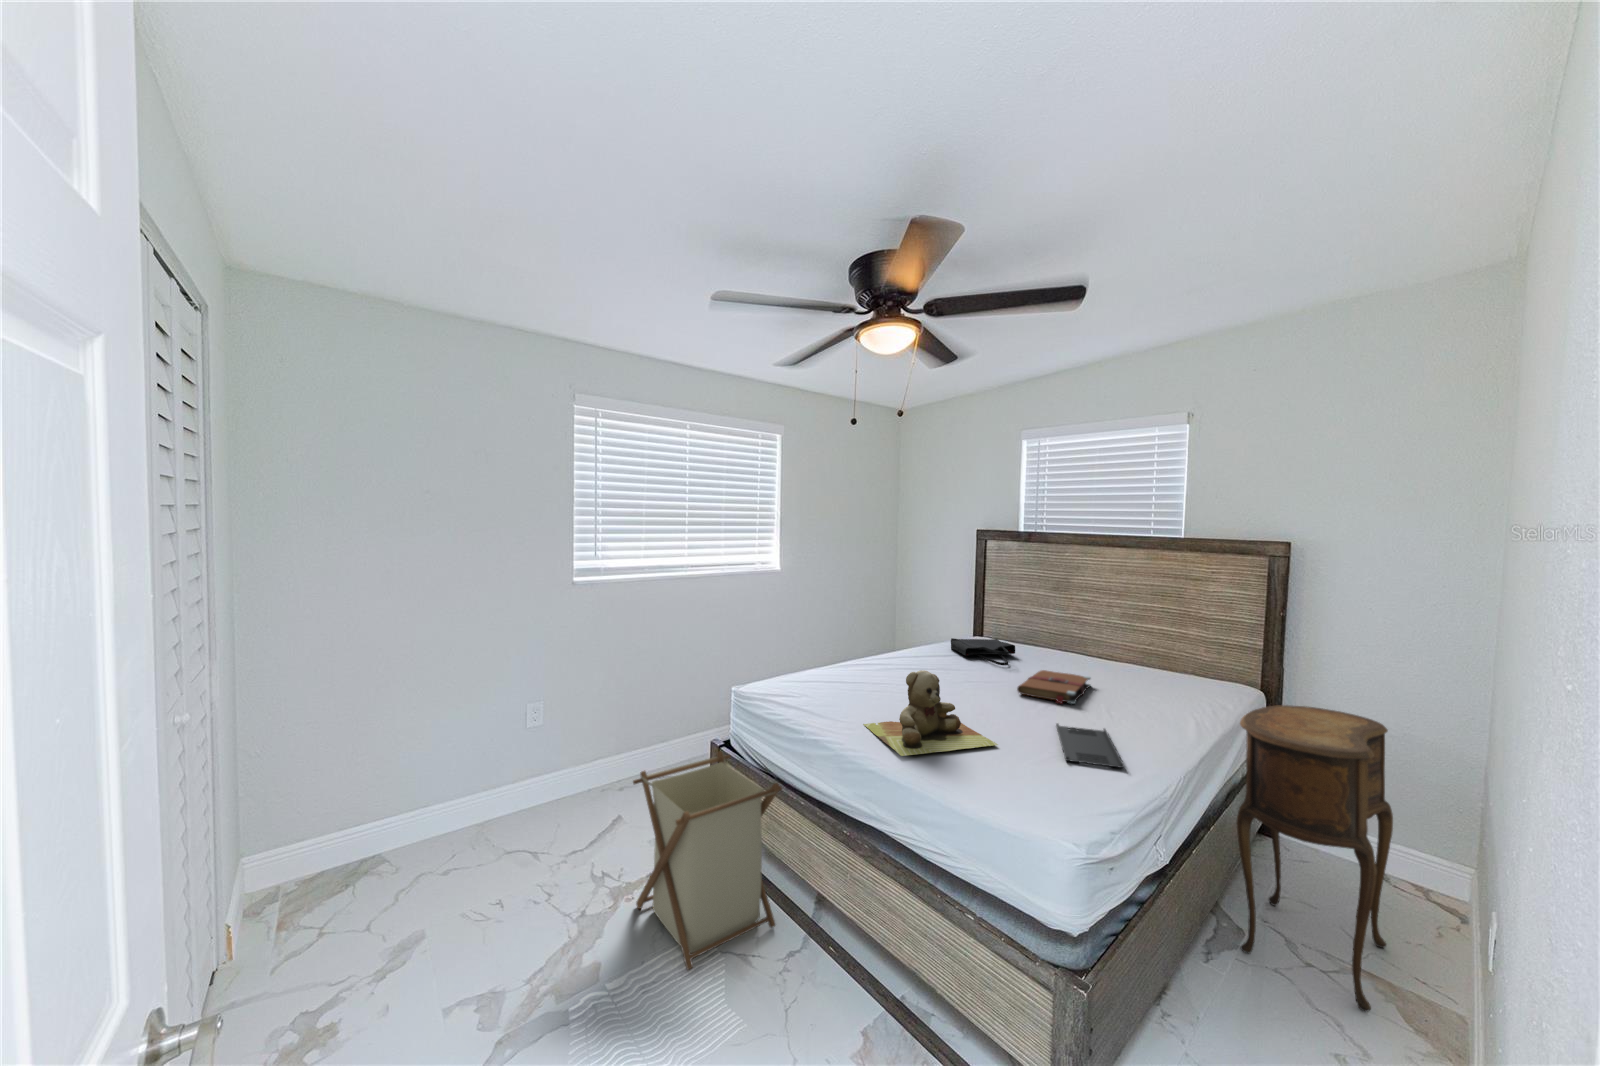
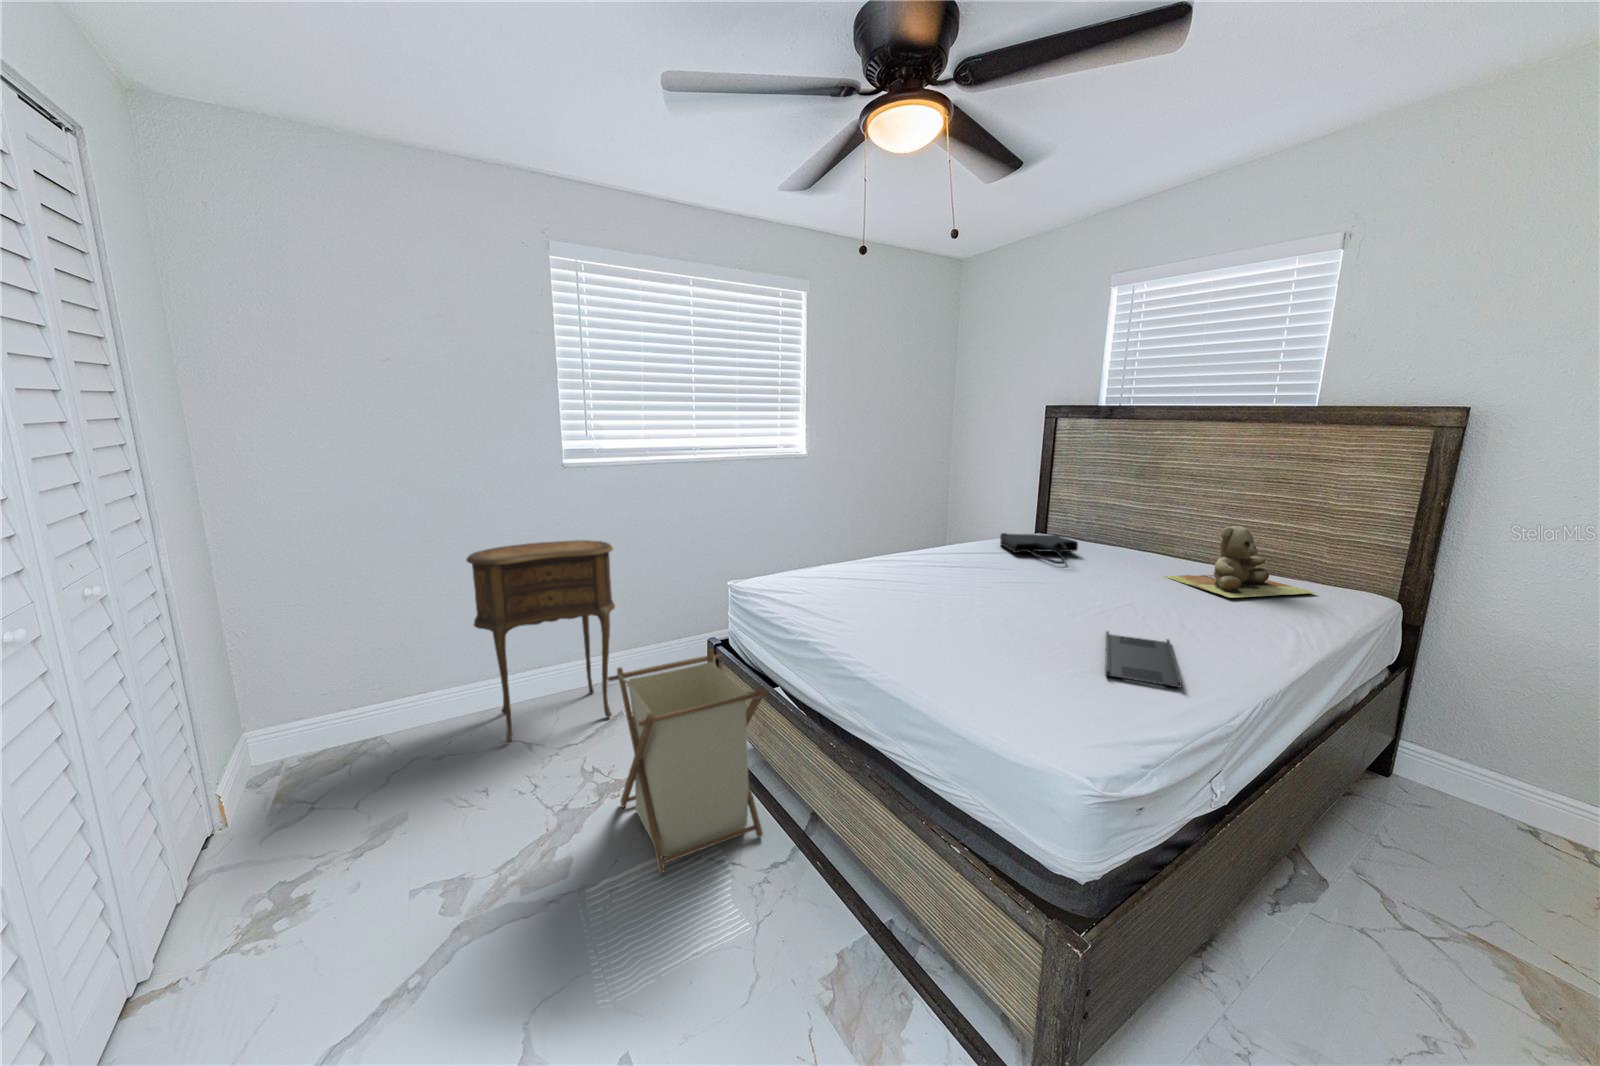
teddy bear: present [863,670,998,756] -> present [1166,526,1315,598]
book: present [1017,670,1091,704] -> none [1067,570,1166,610]
side table: present [1236,705,1393,1012] -> present [466,540,615,743]

